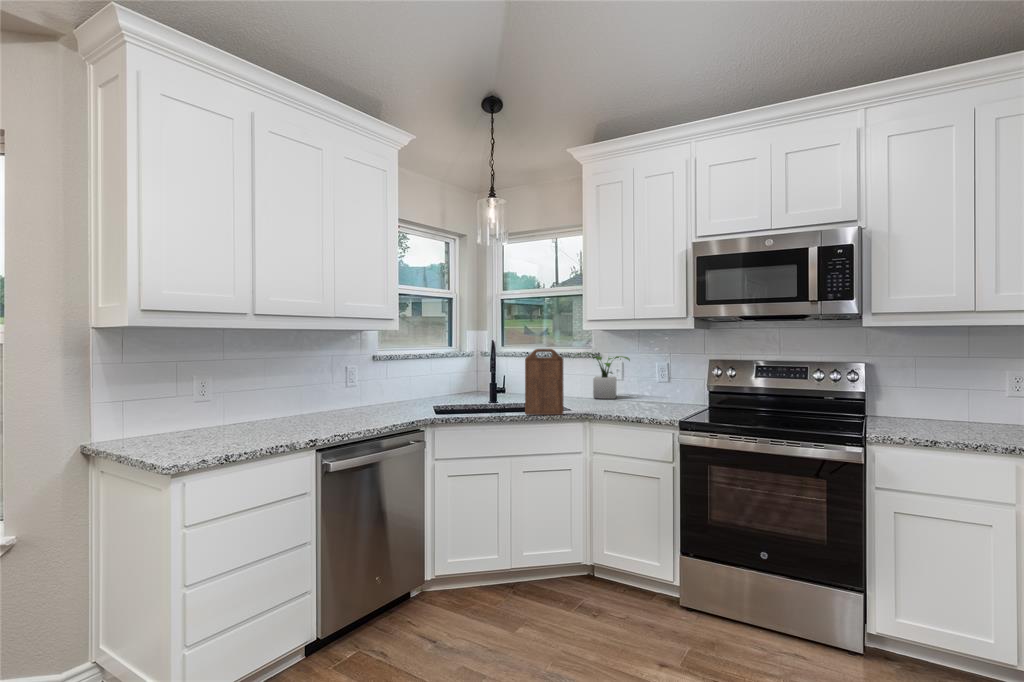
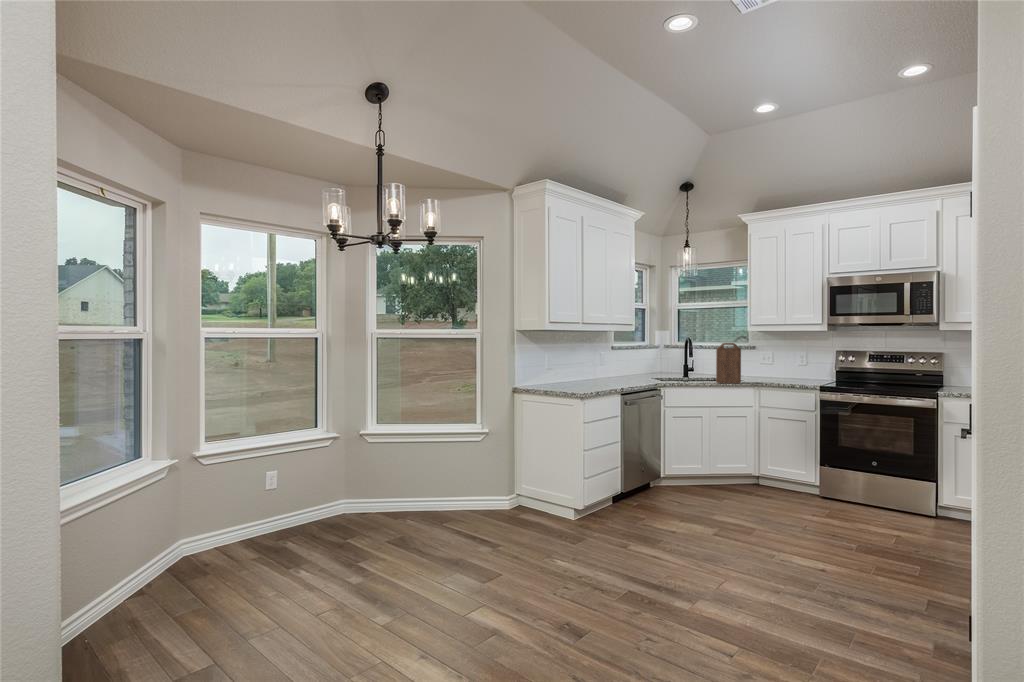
potted plant: present [577,352,630,399] -> none [738,345,779,376]

